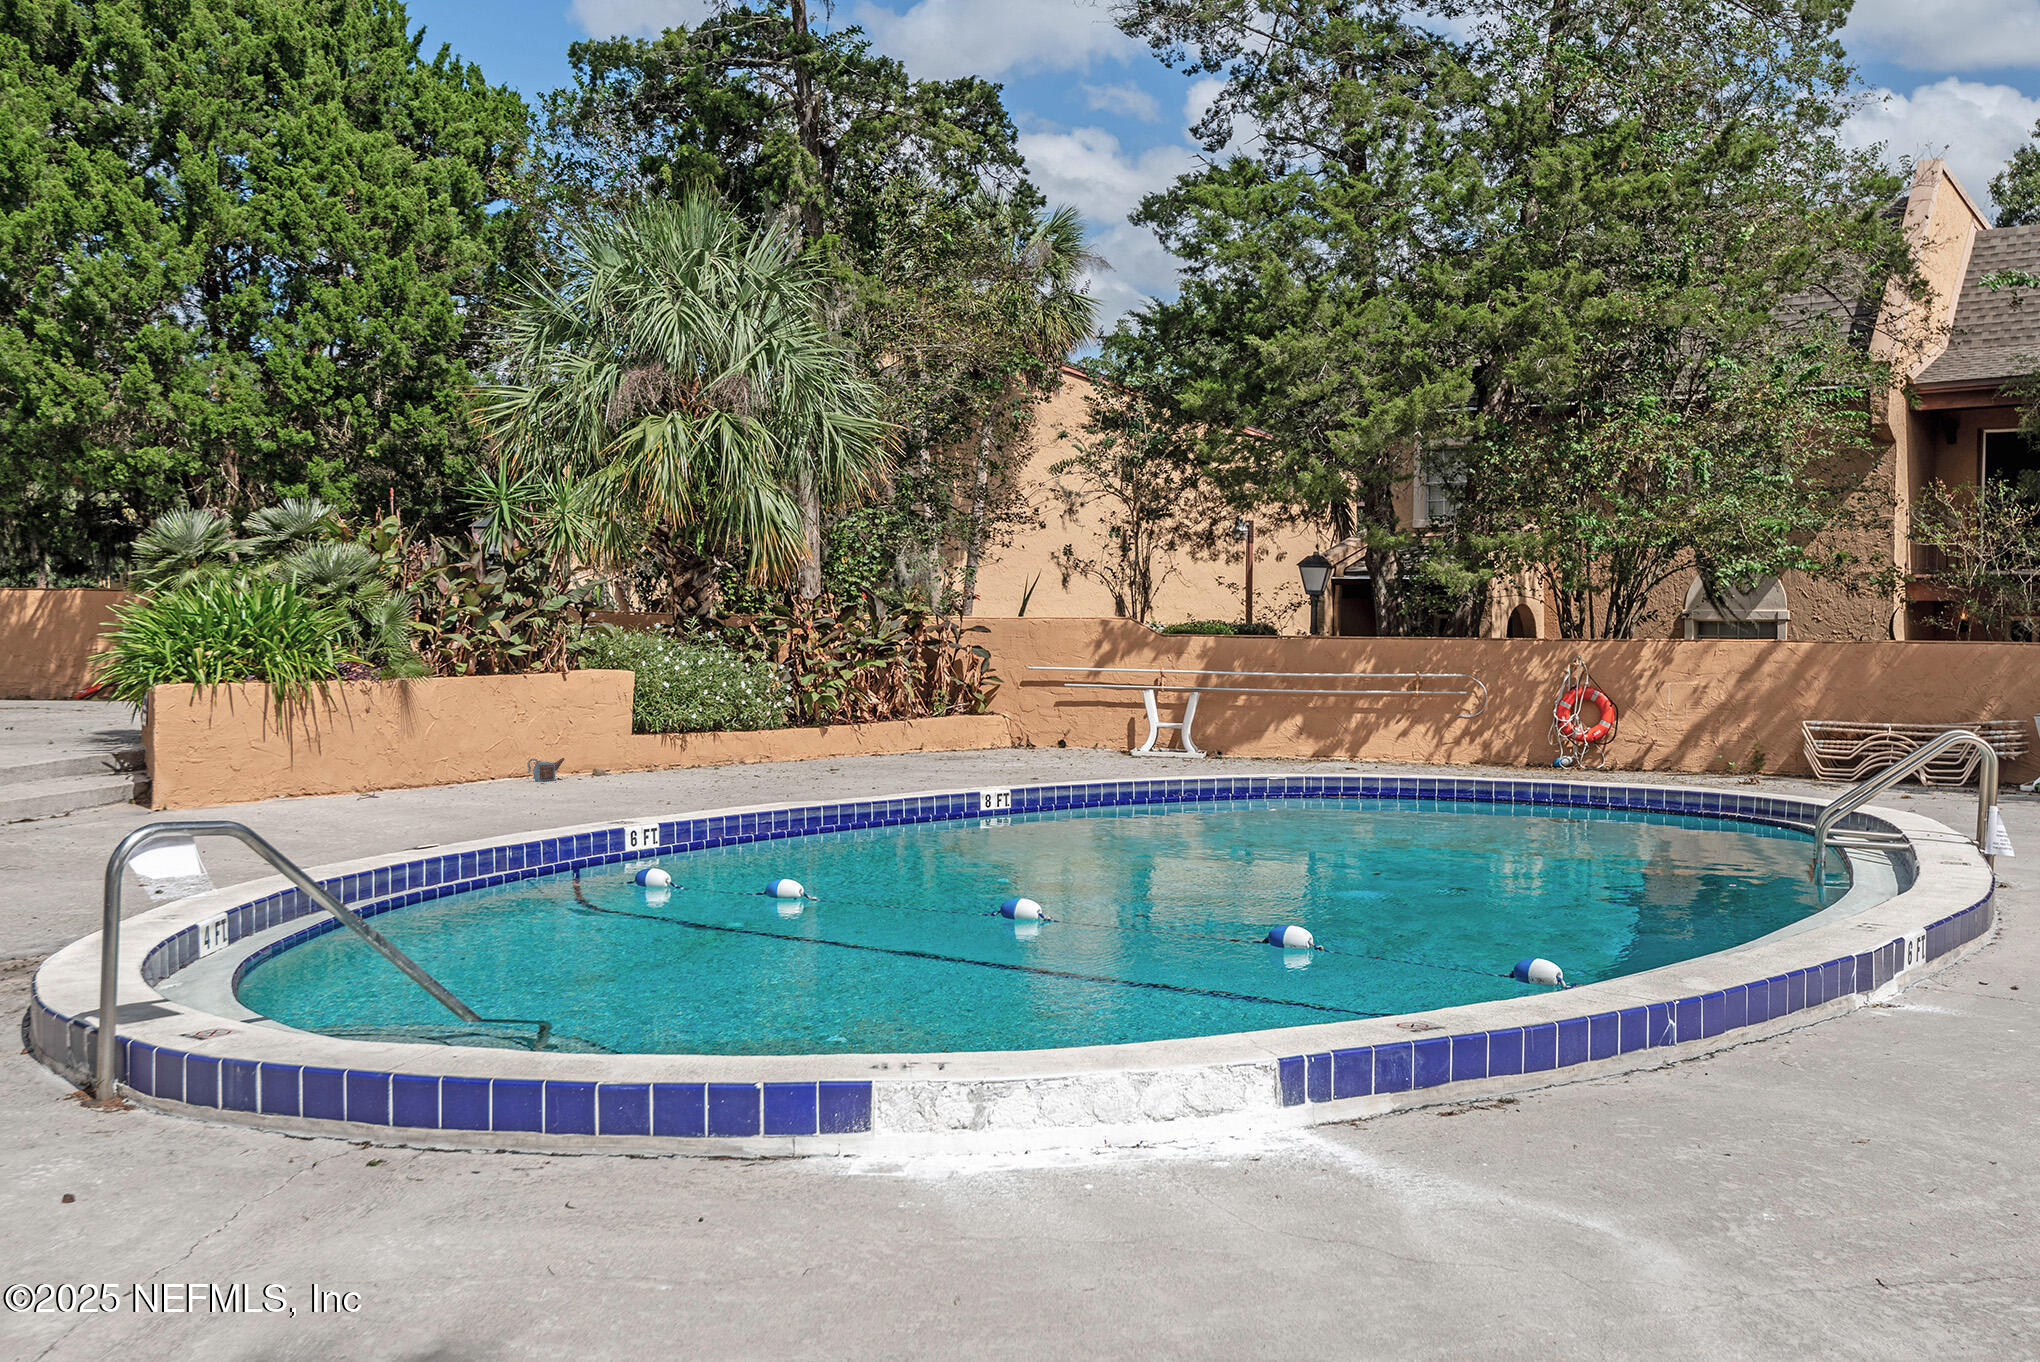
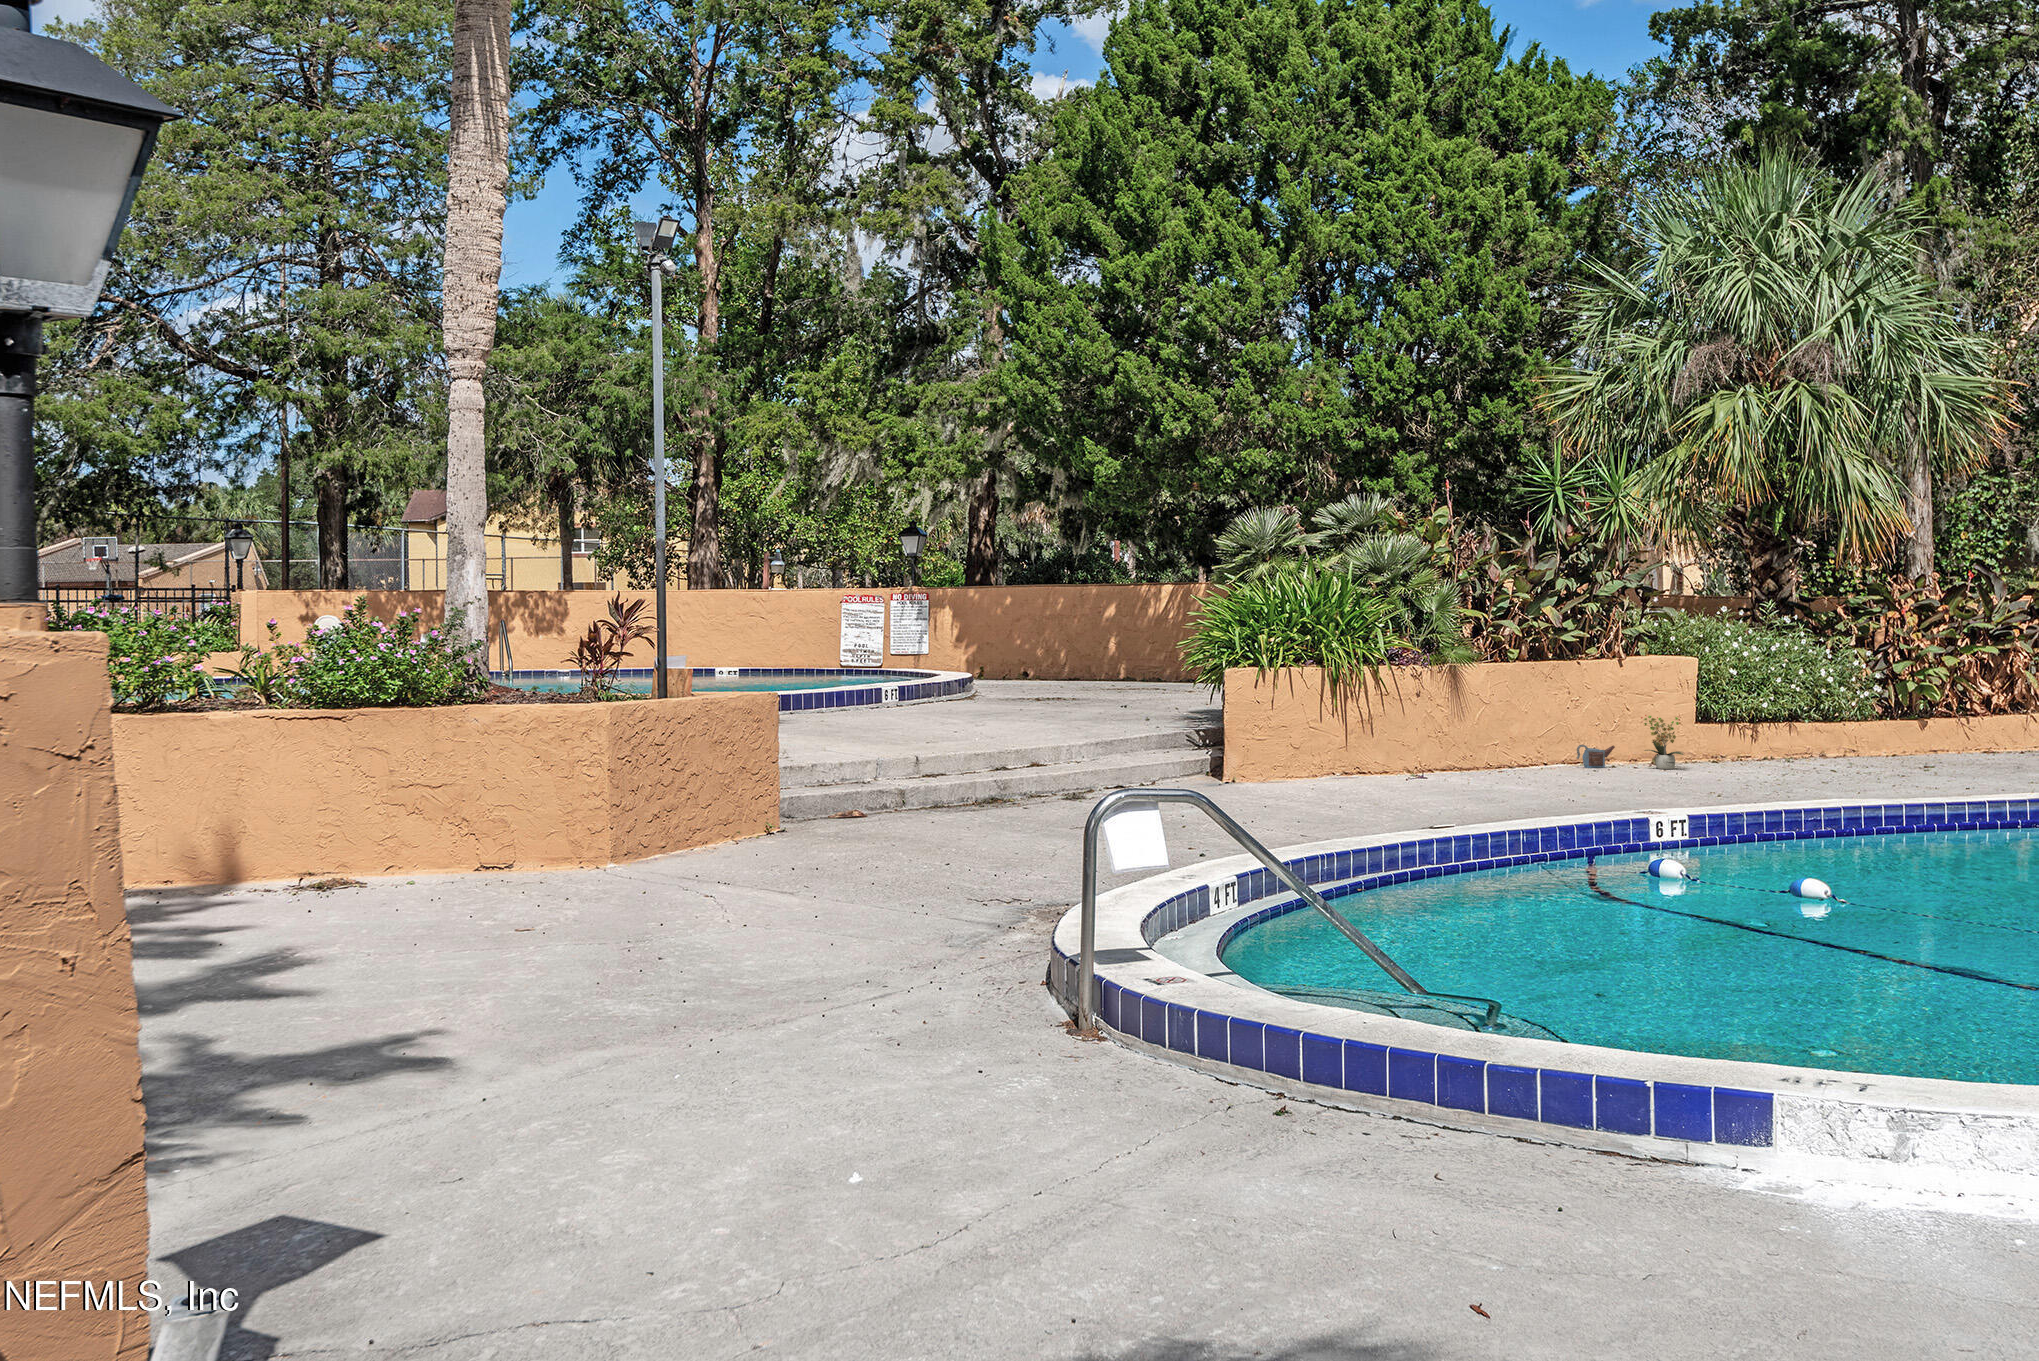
potted plant: none [590,725,631,778] -> present [1641,715,1683,769]

